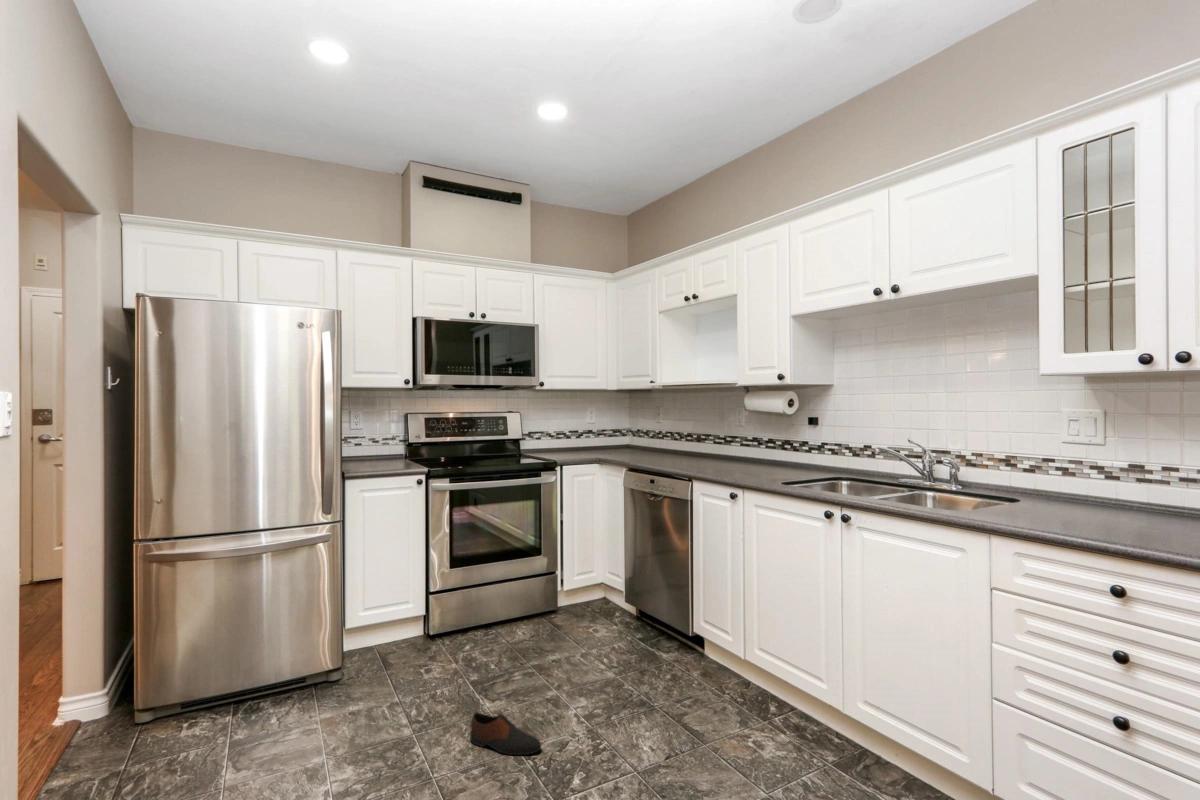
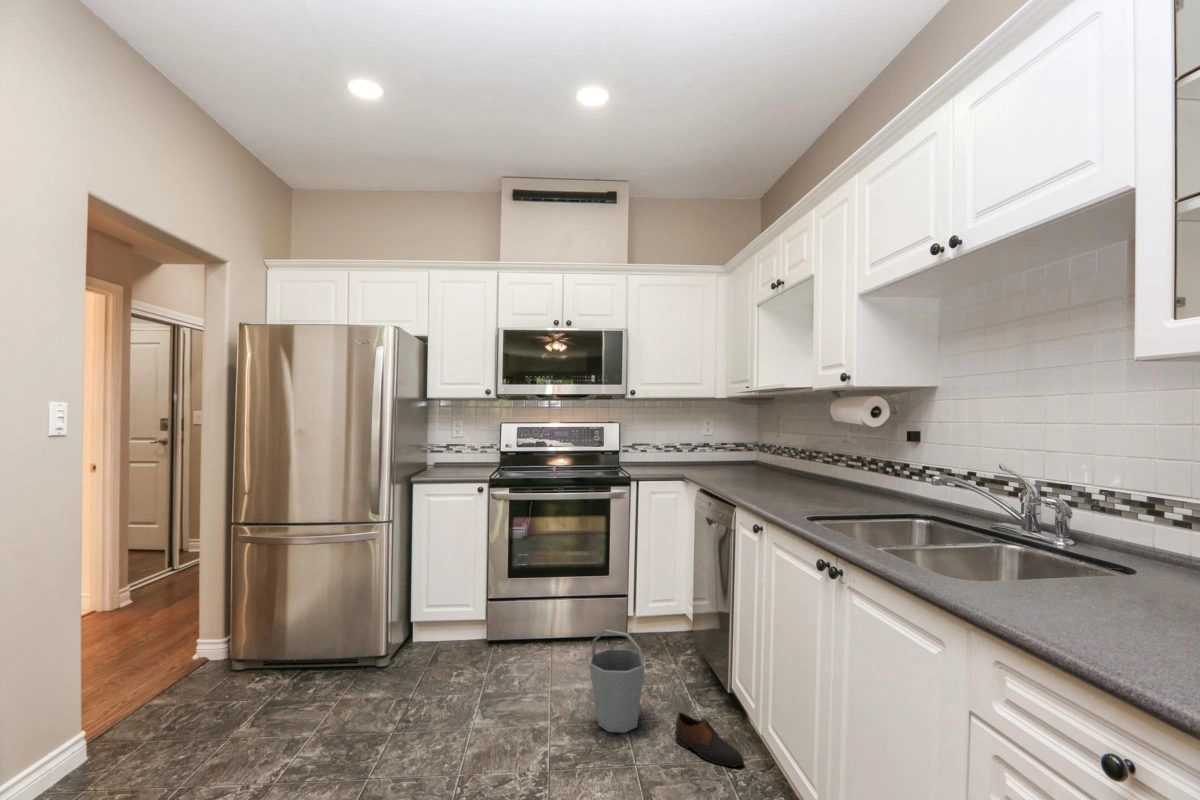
bucket: none [374,642,437,750] -> present [589,630,645,733]

